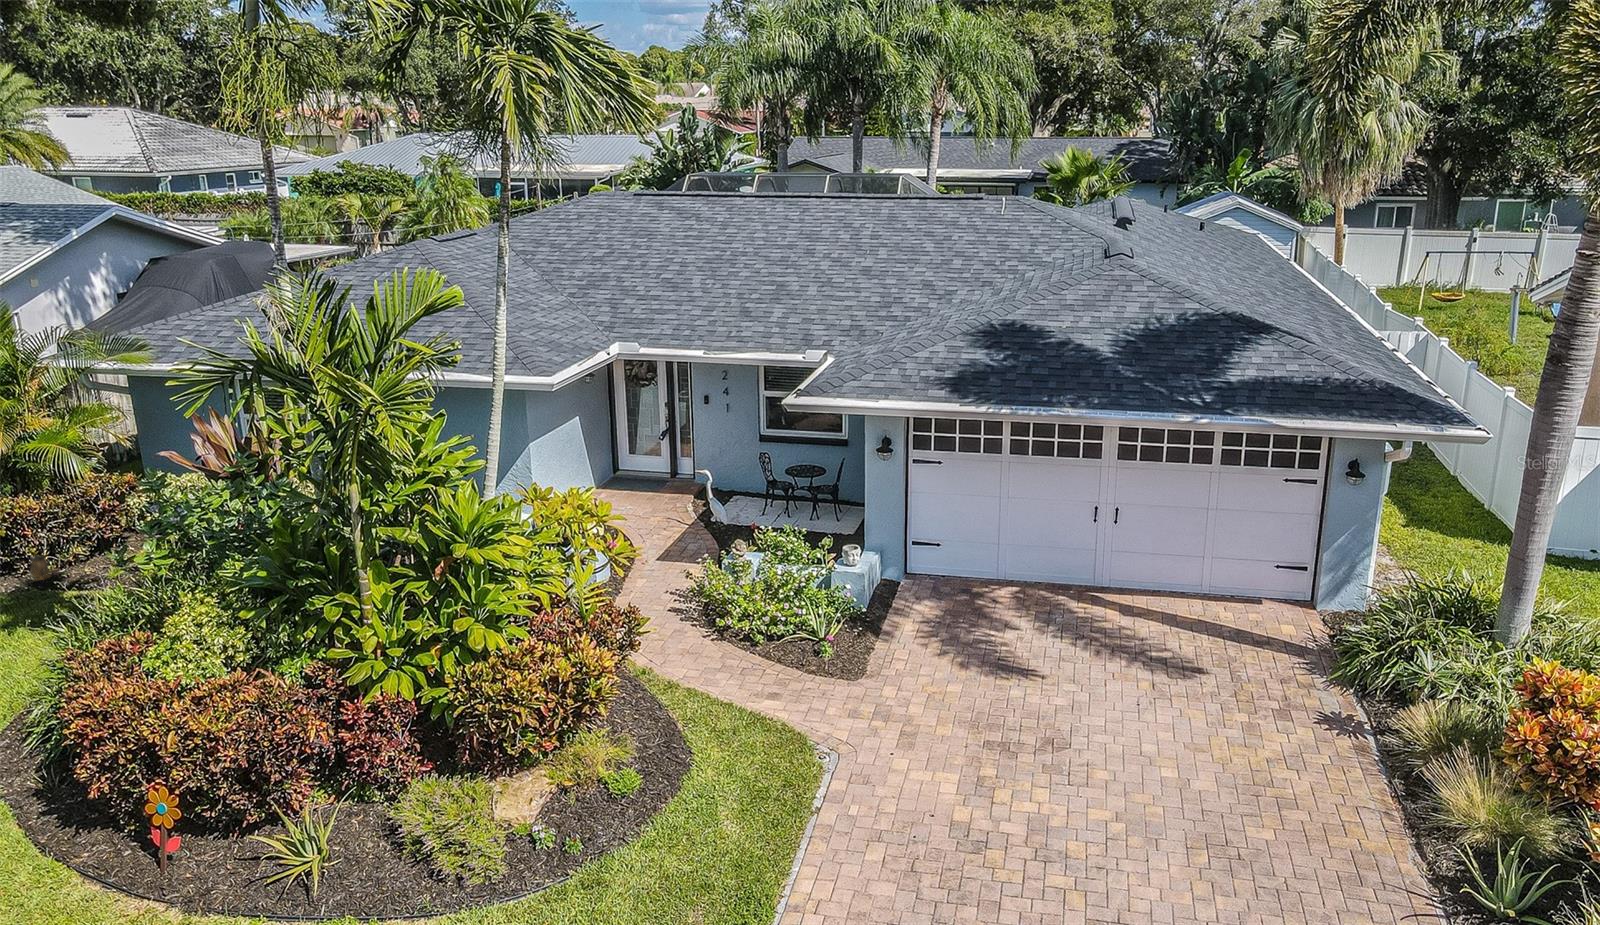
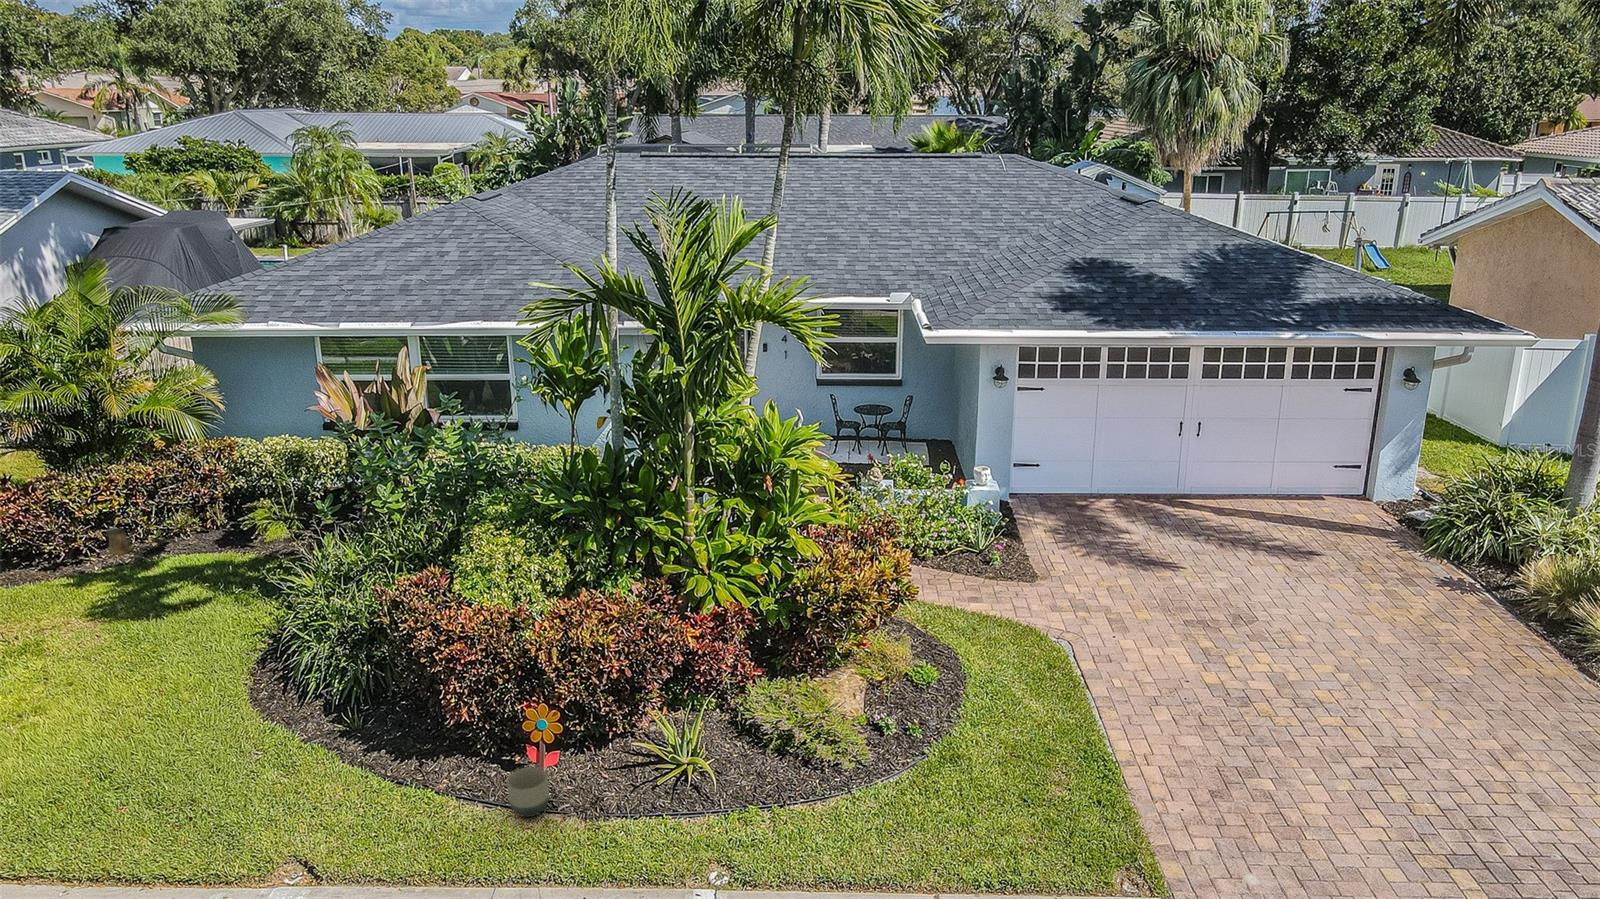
planter: none [201,805,243,851] -> present [507,767,549,817]

